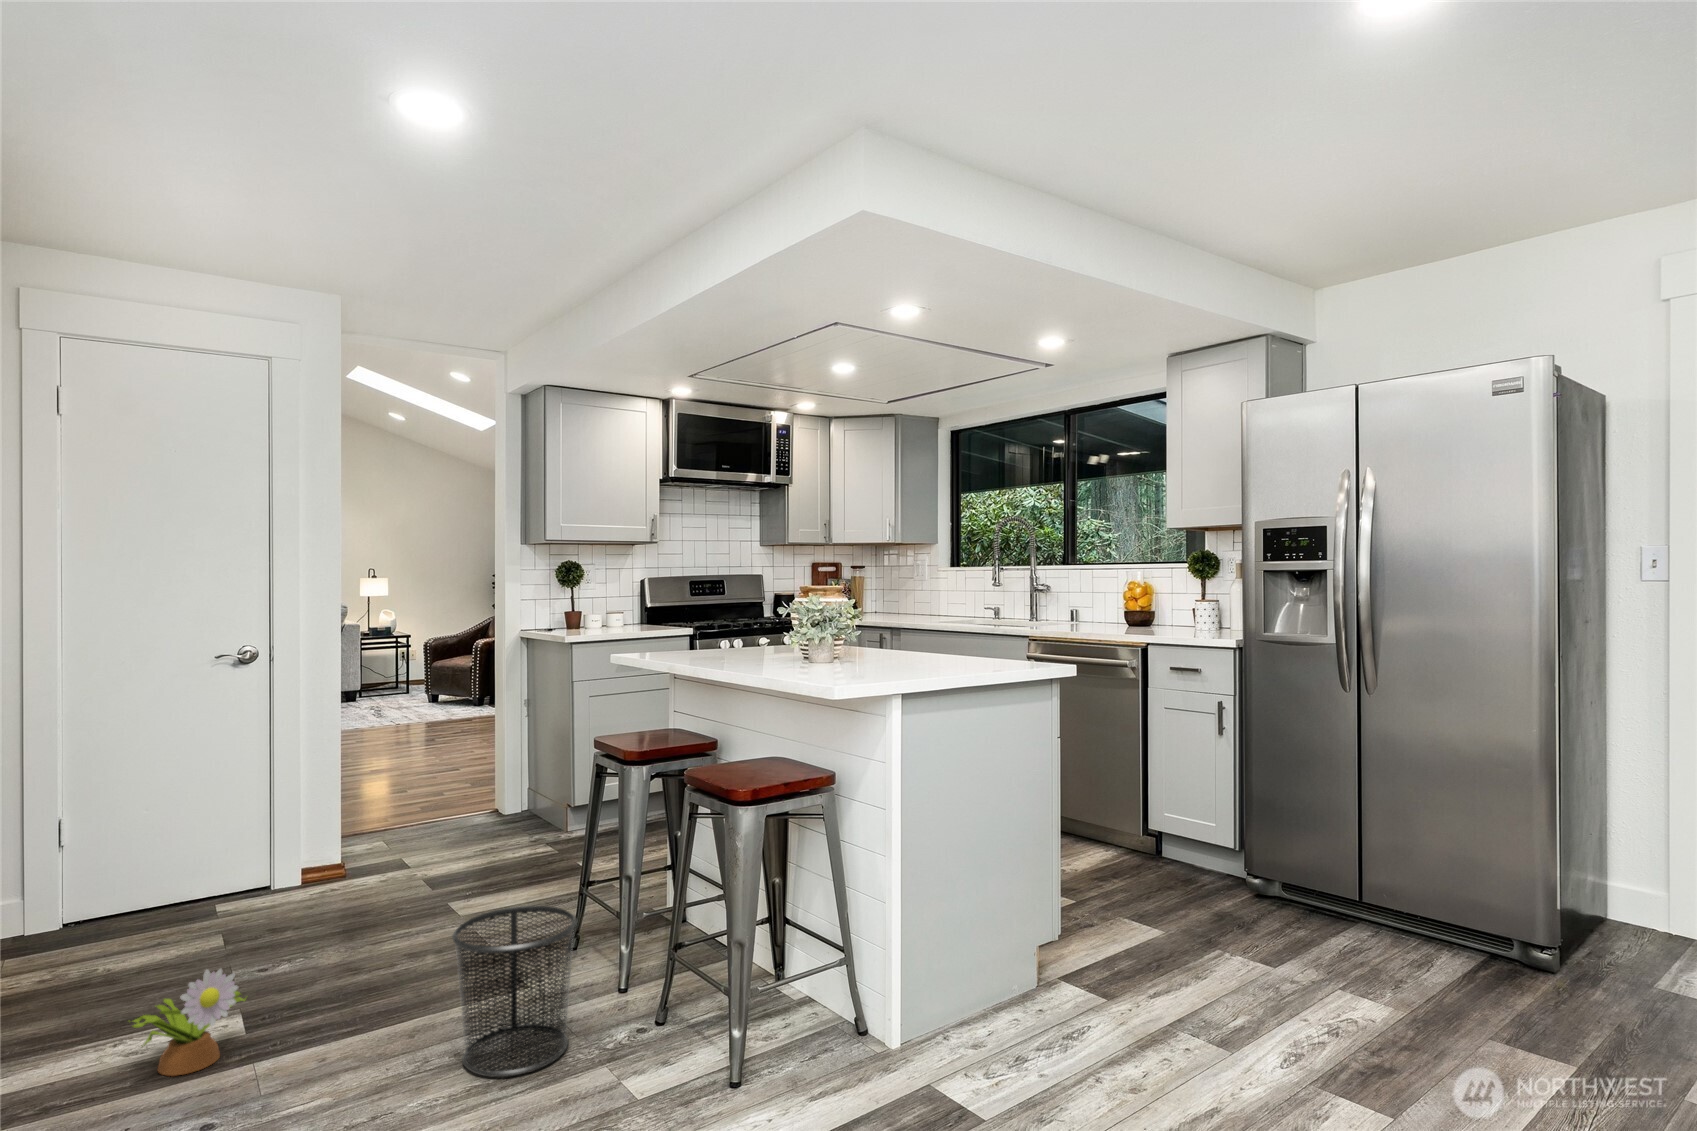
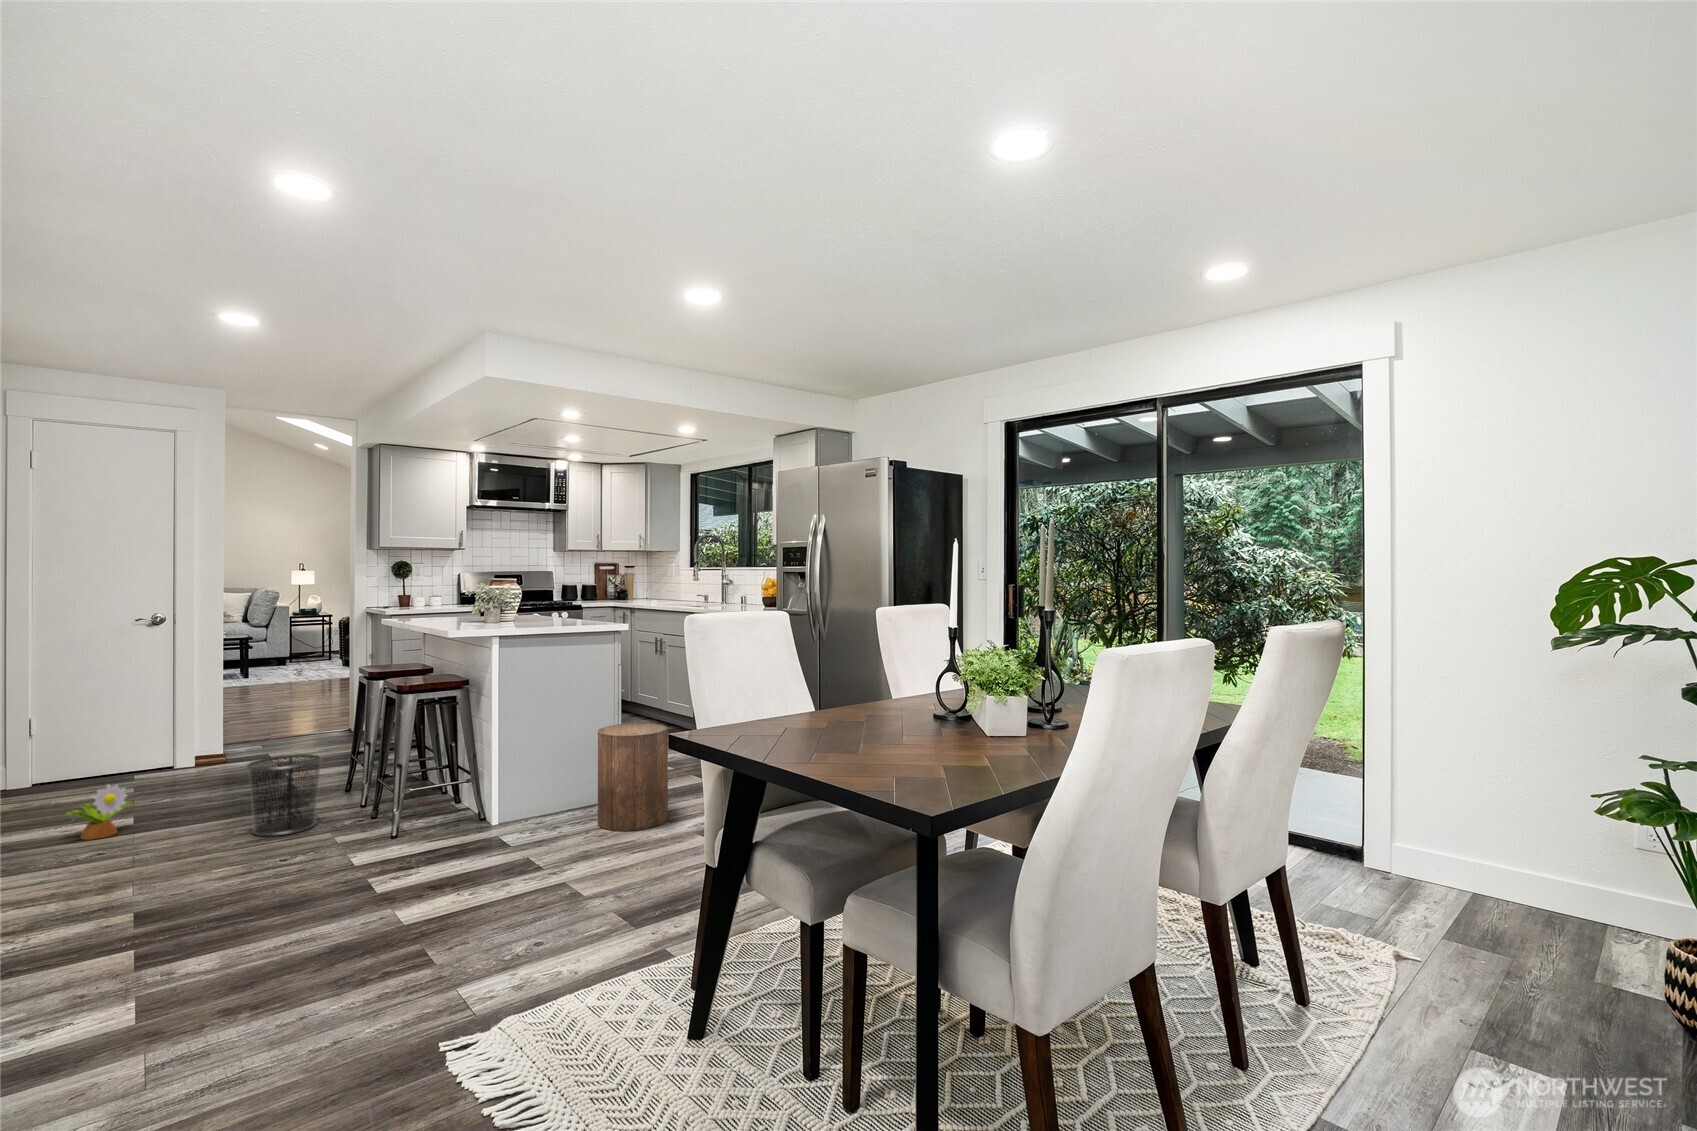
stool: none [1092,852,1234,1083] -> present [598,723,668,831]

